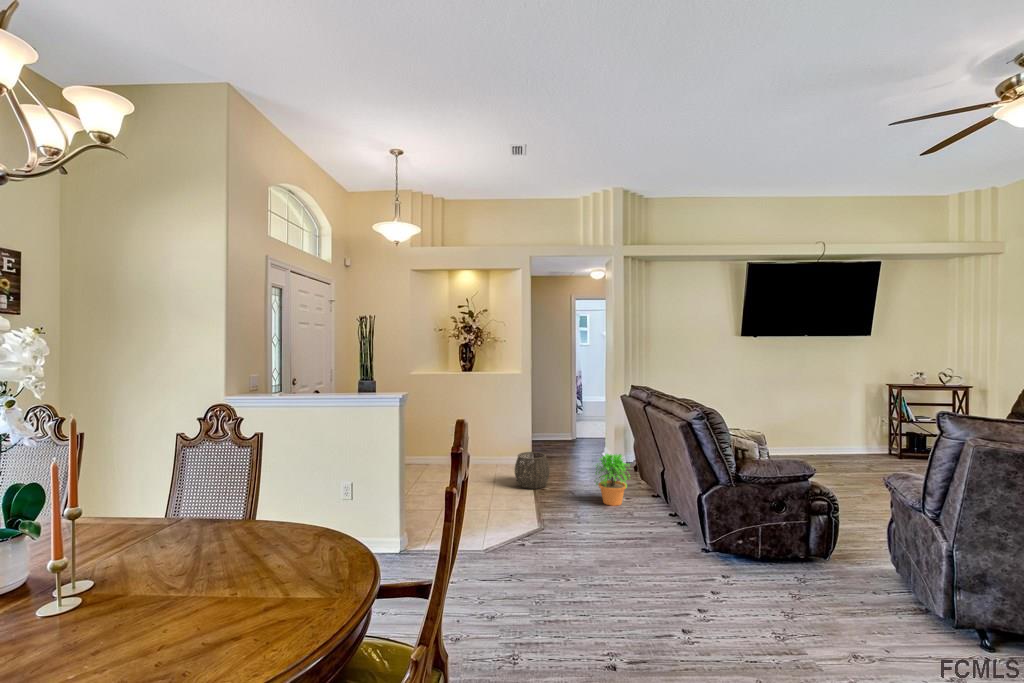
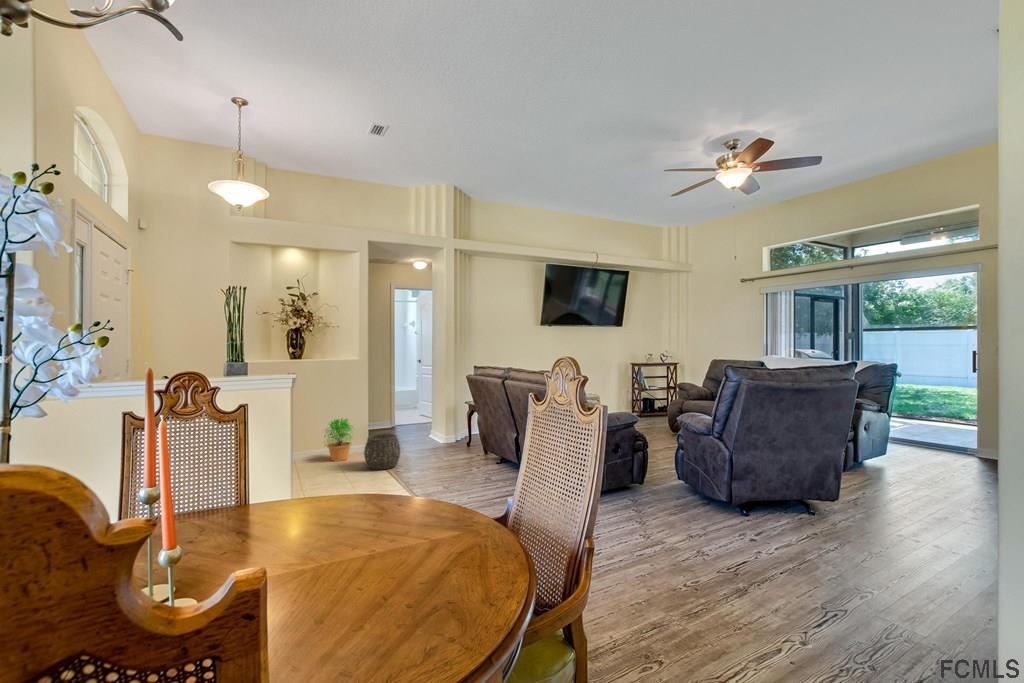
potted plant: present [596,454,629,506] -> present [325,418,354,461]

